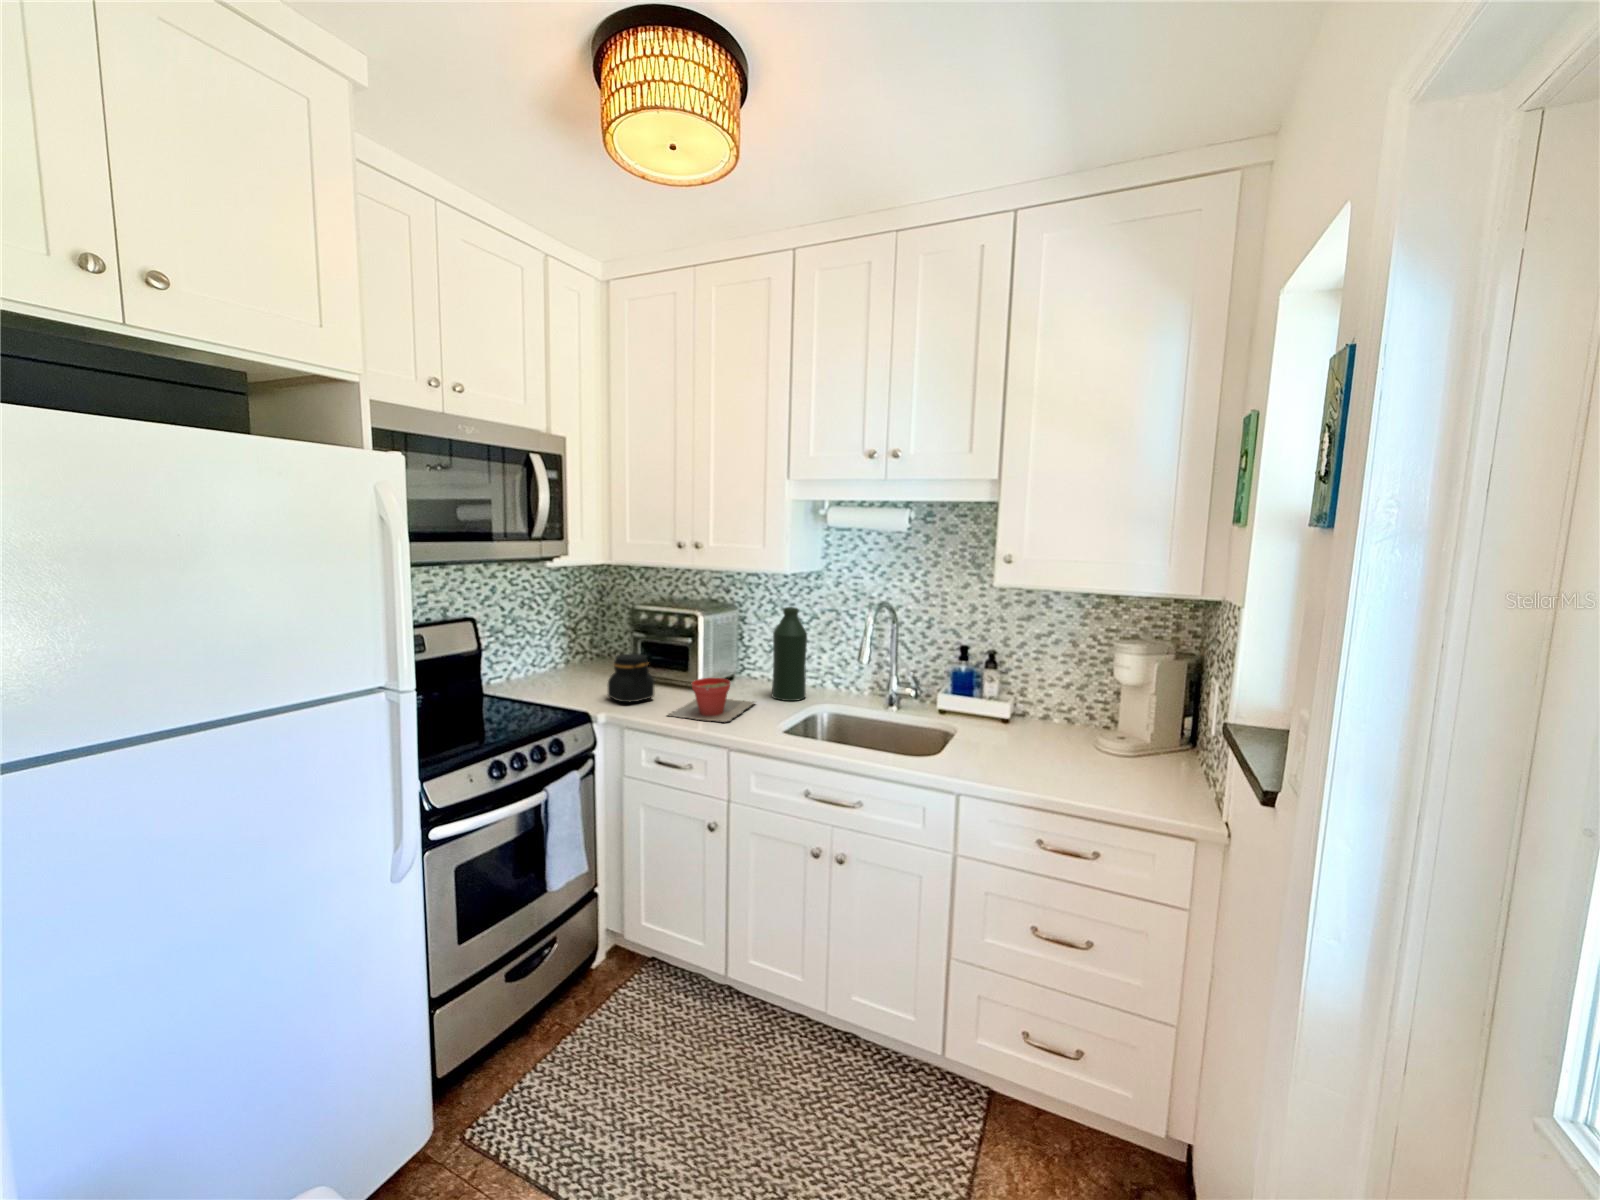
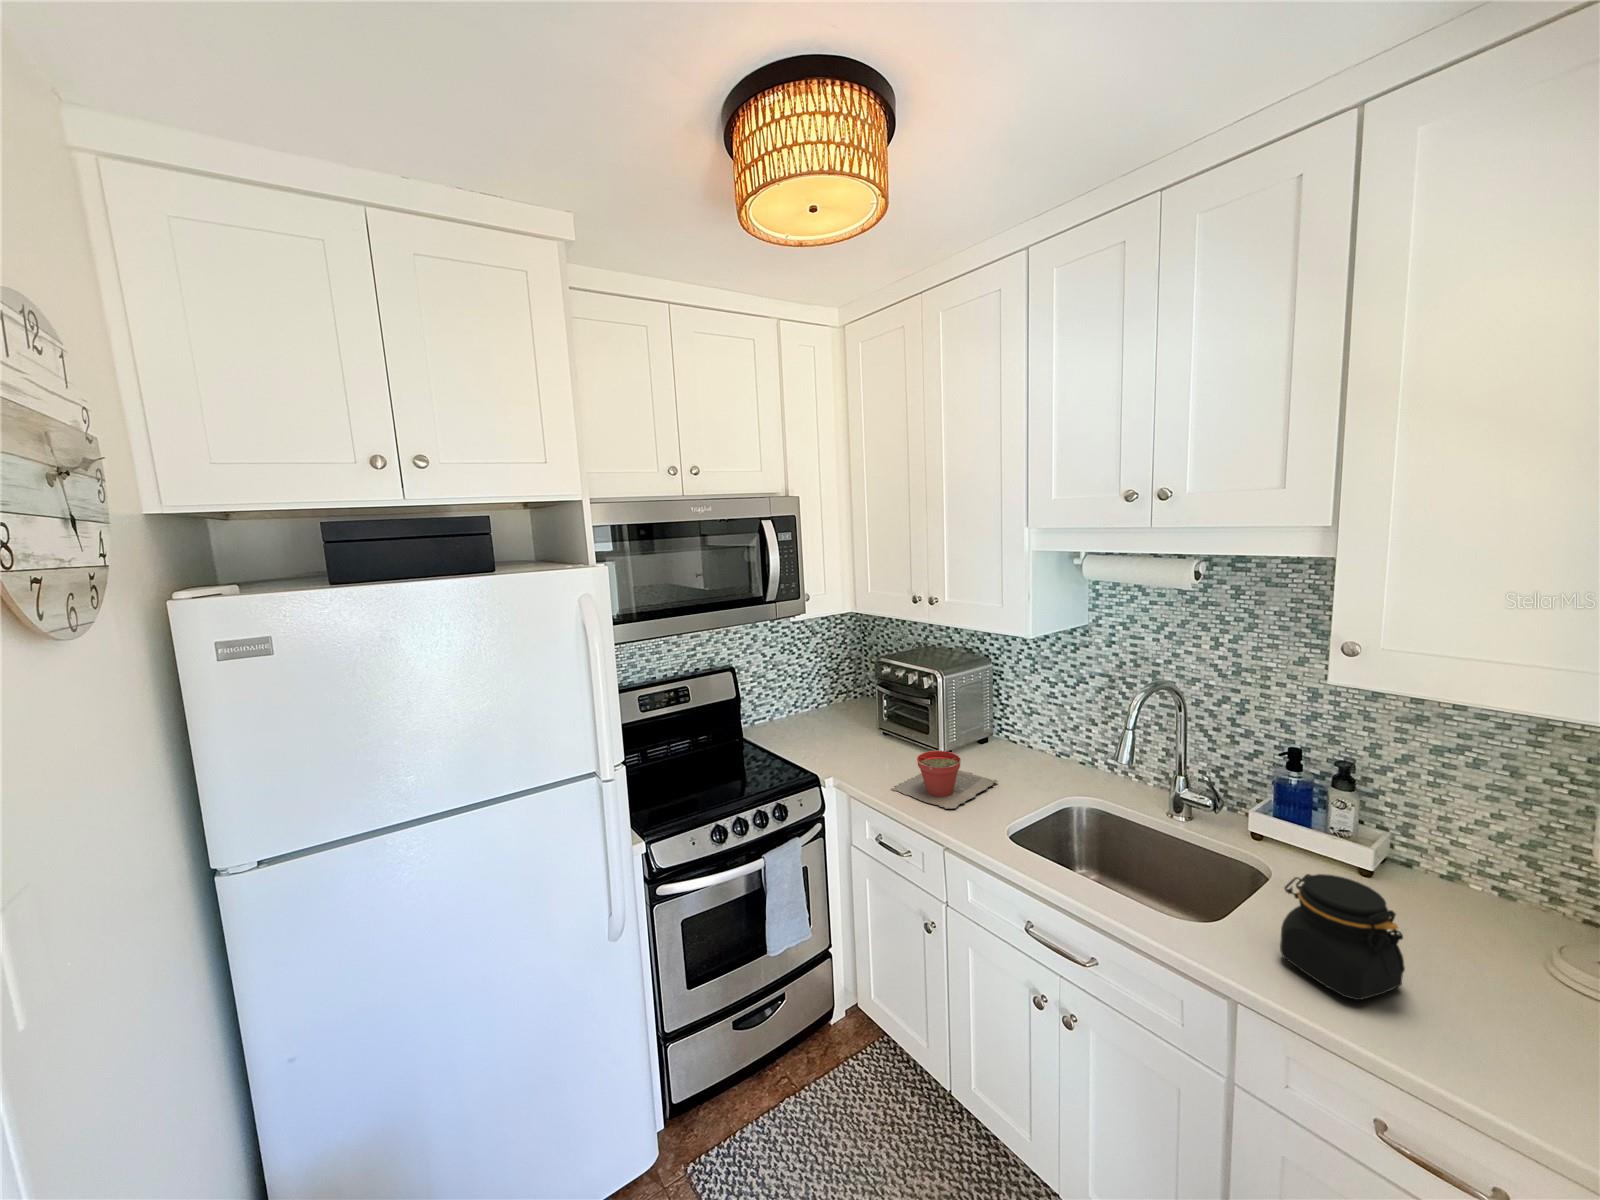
bottle: present [772,607,807,701] -> none [1022,672,1066,784]
jar: present [608,654,654,702] -> present [1280,874,1405,1000]

